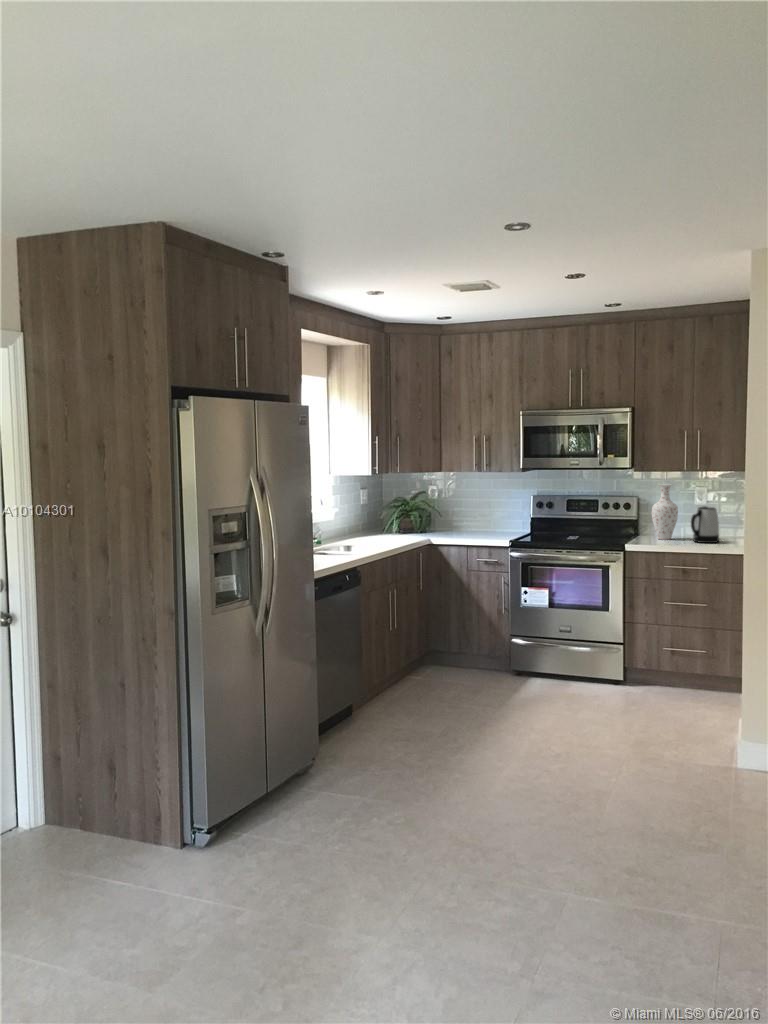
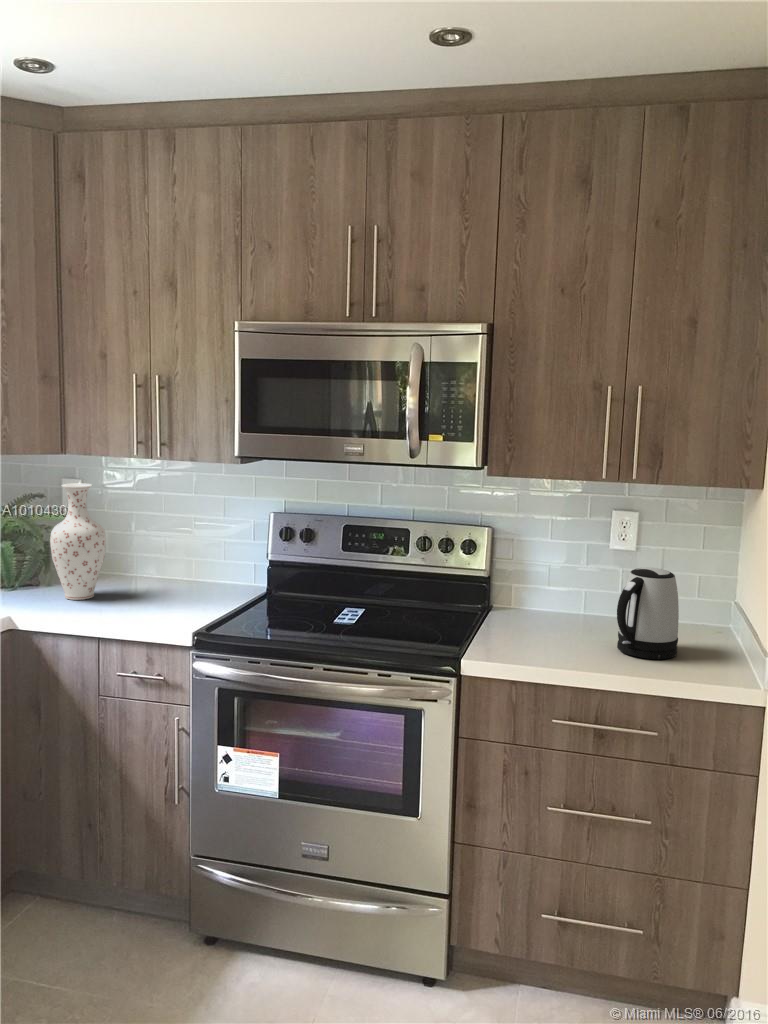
vase: present [652,484,678,540] -> present [50,484,106,600]

